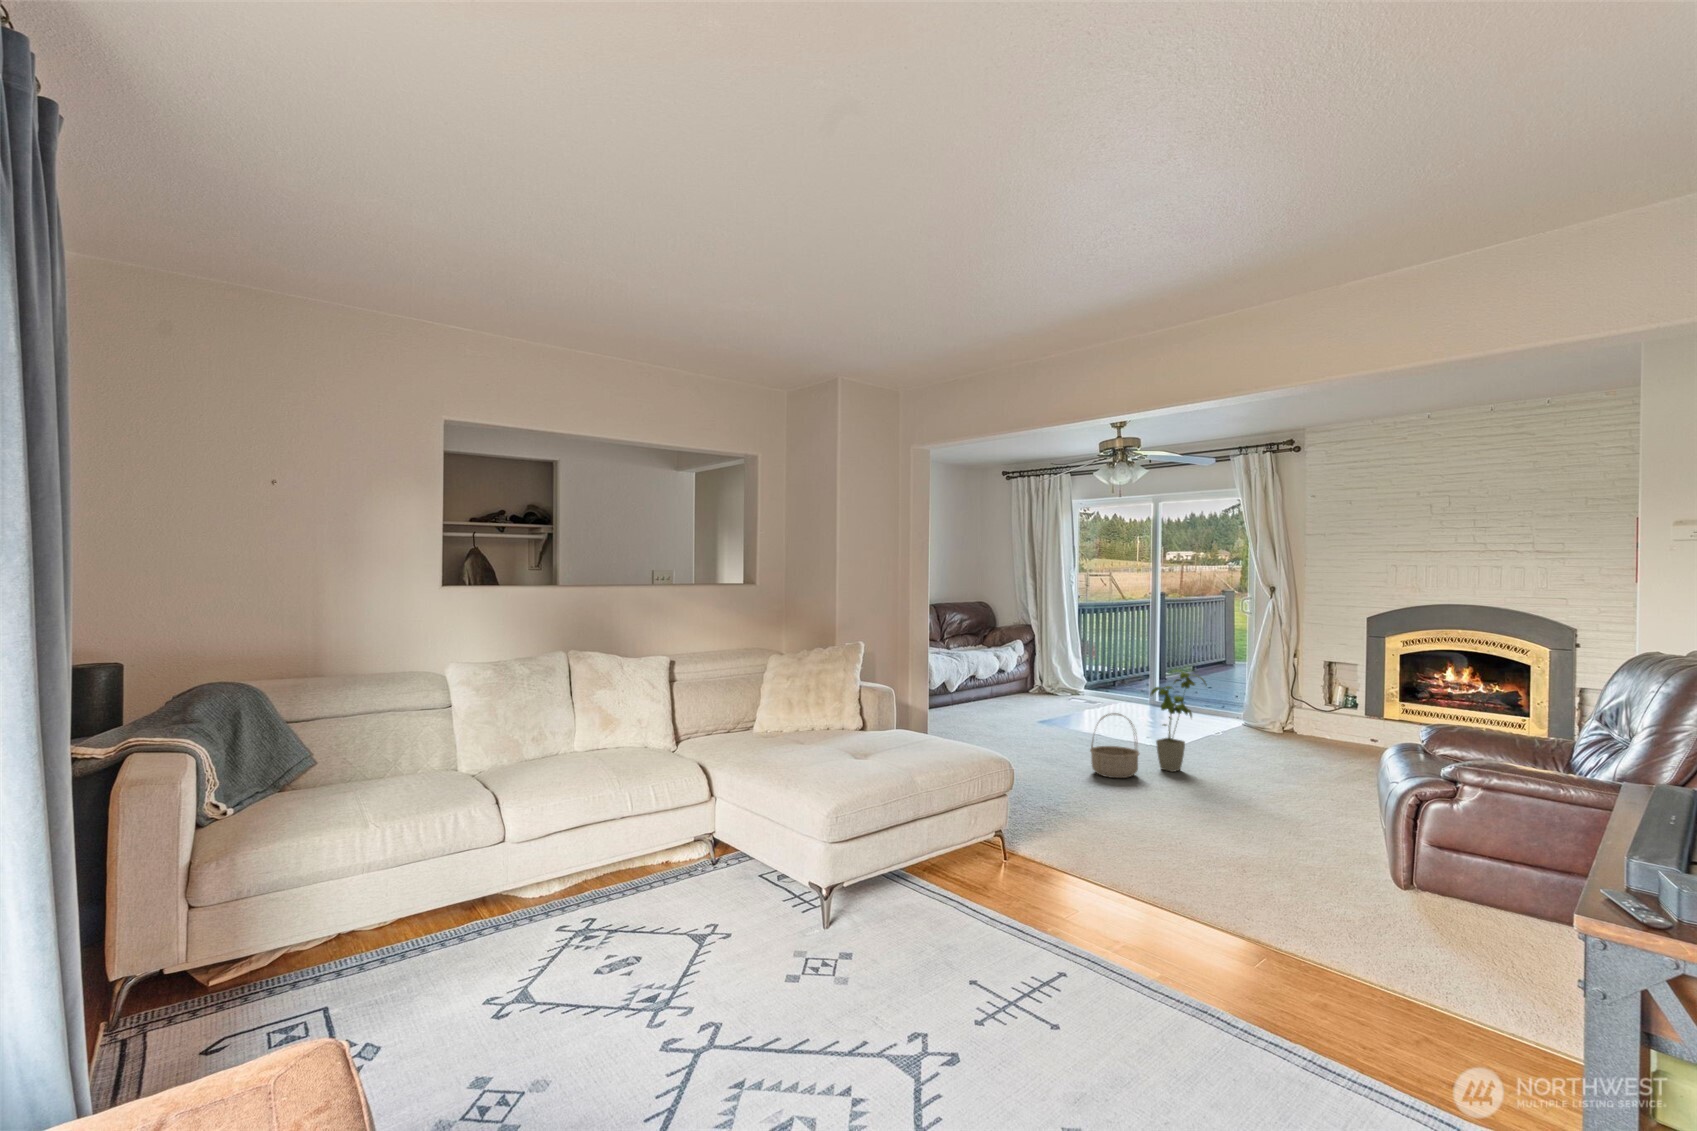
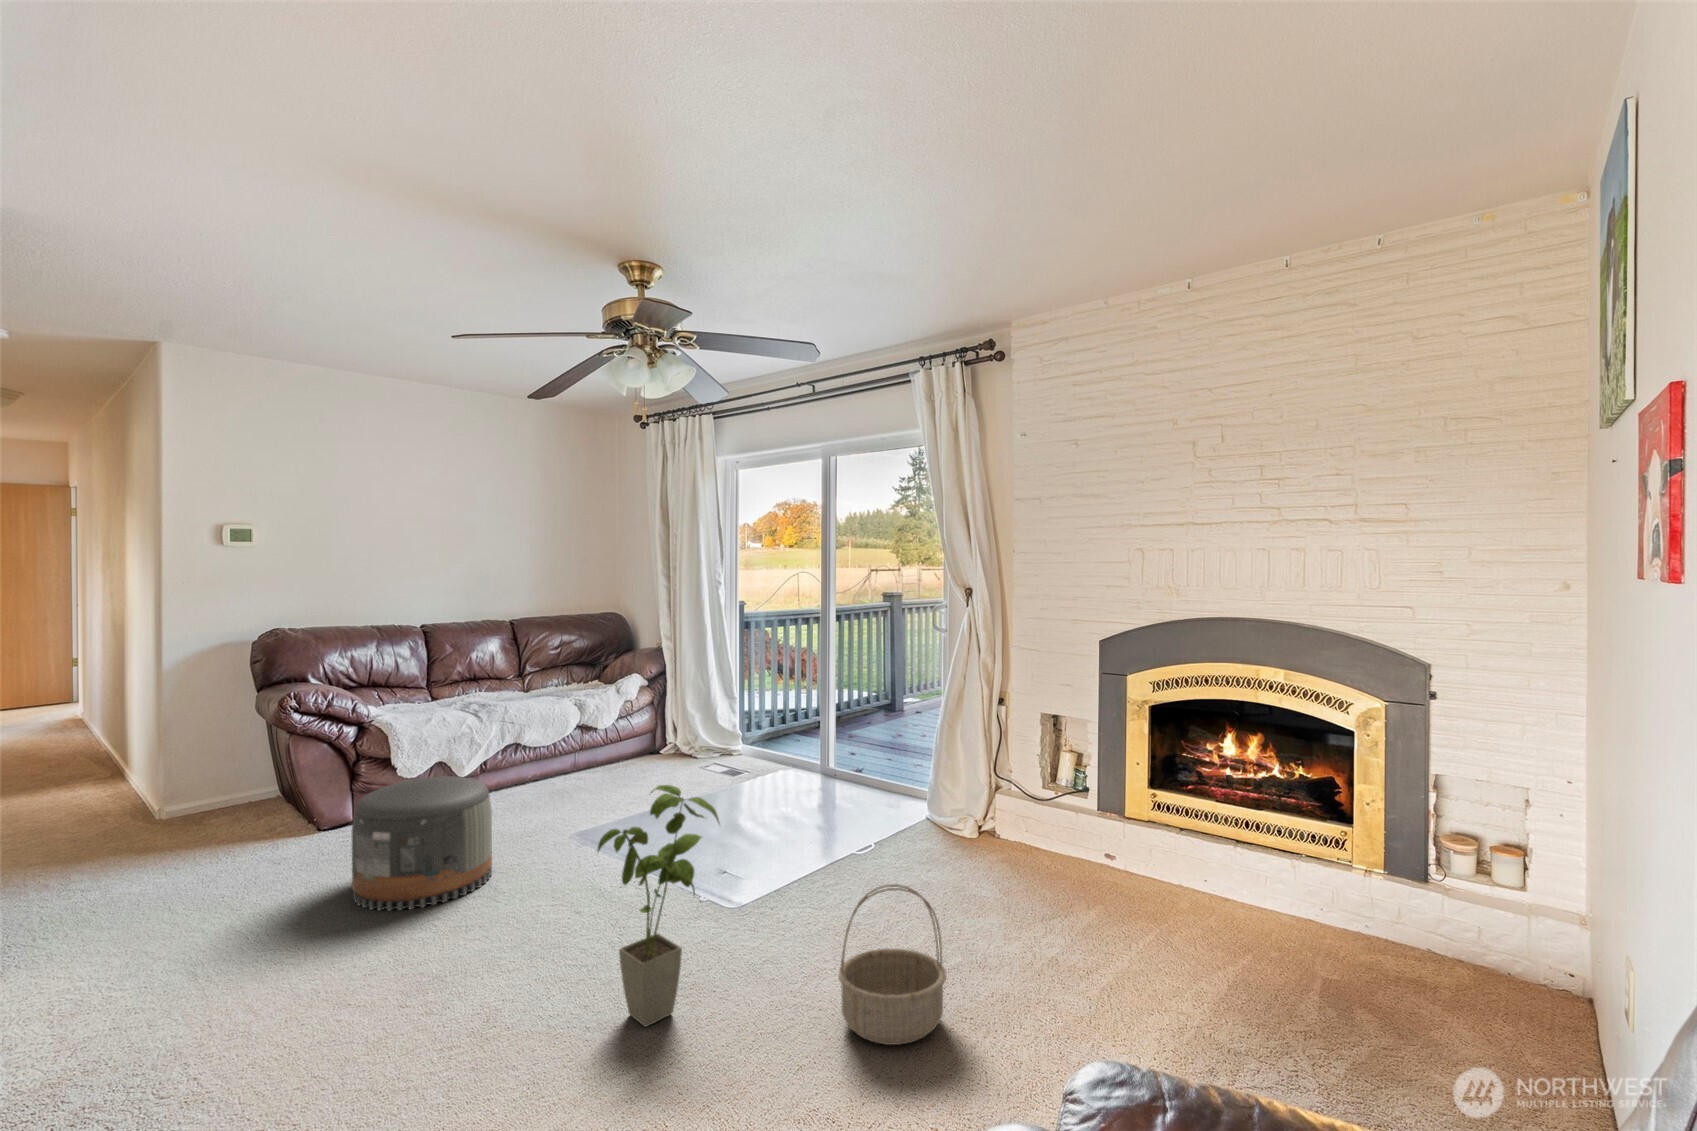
pouf: none [961,681,1024,739] -> present [352,776,492,911]
basket: present [1090,713,1140,778] -> present [838,884,946,1045]

